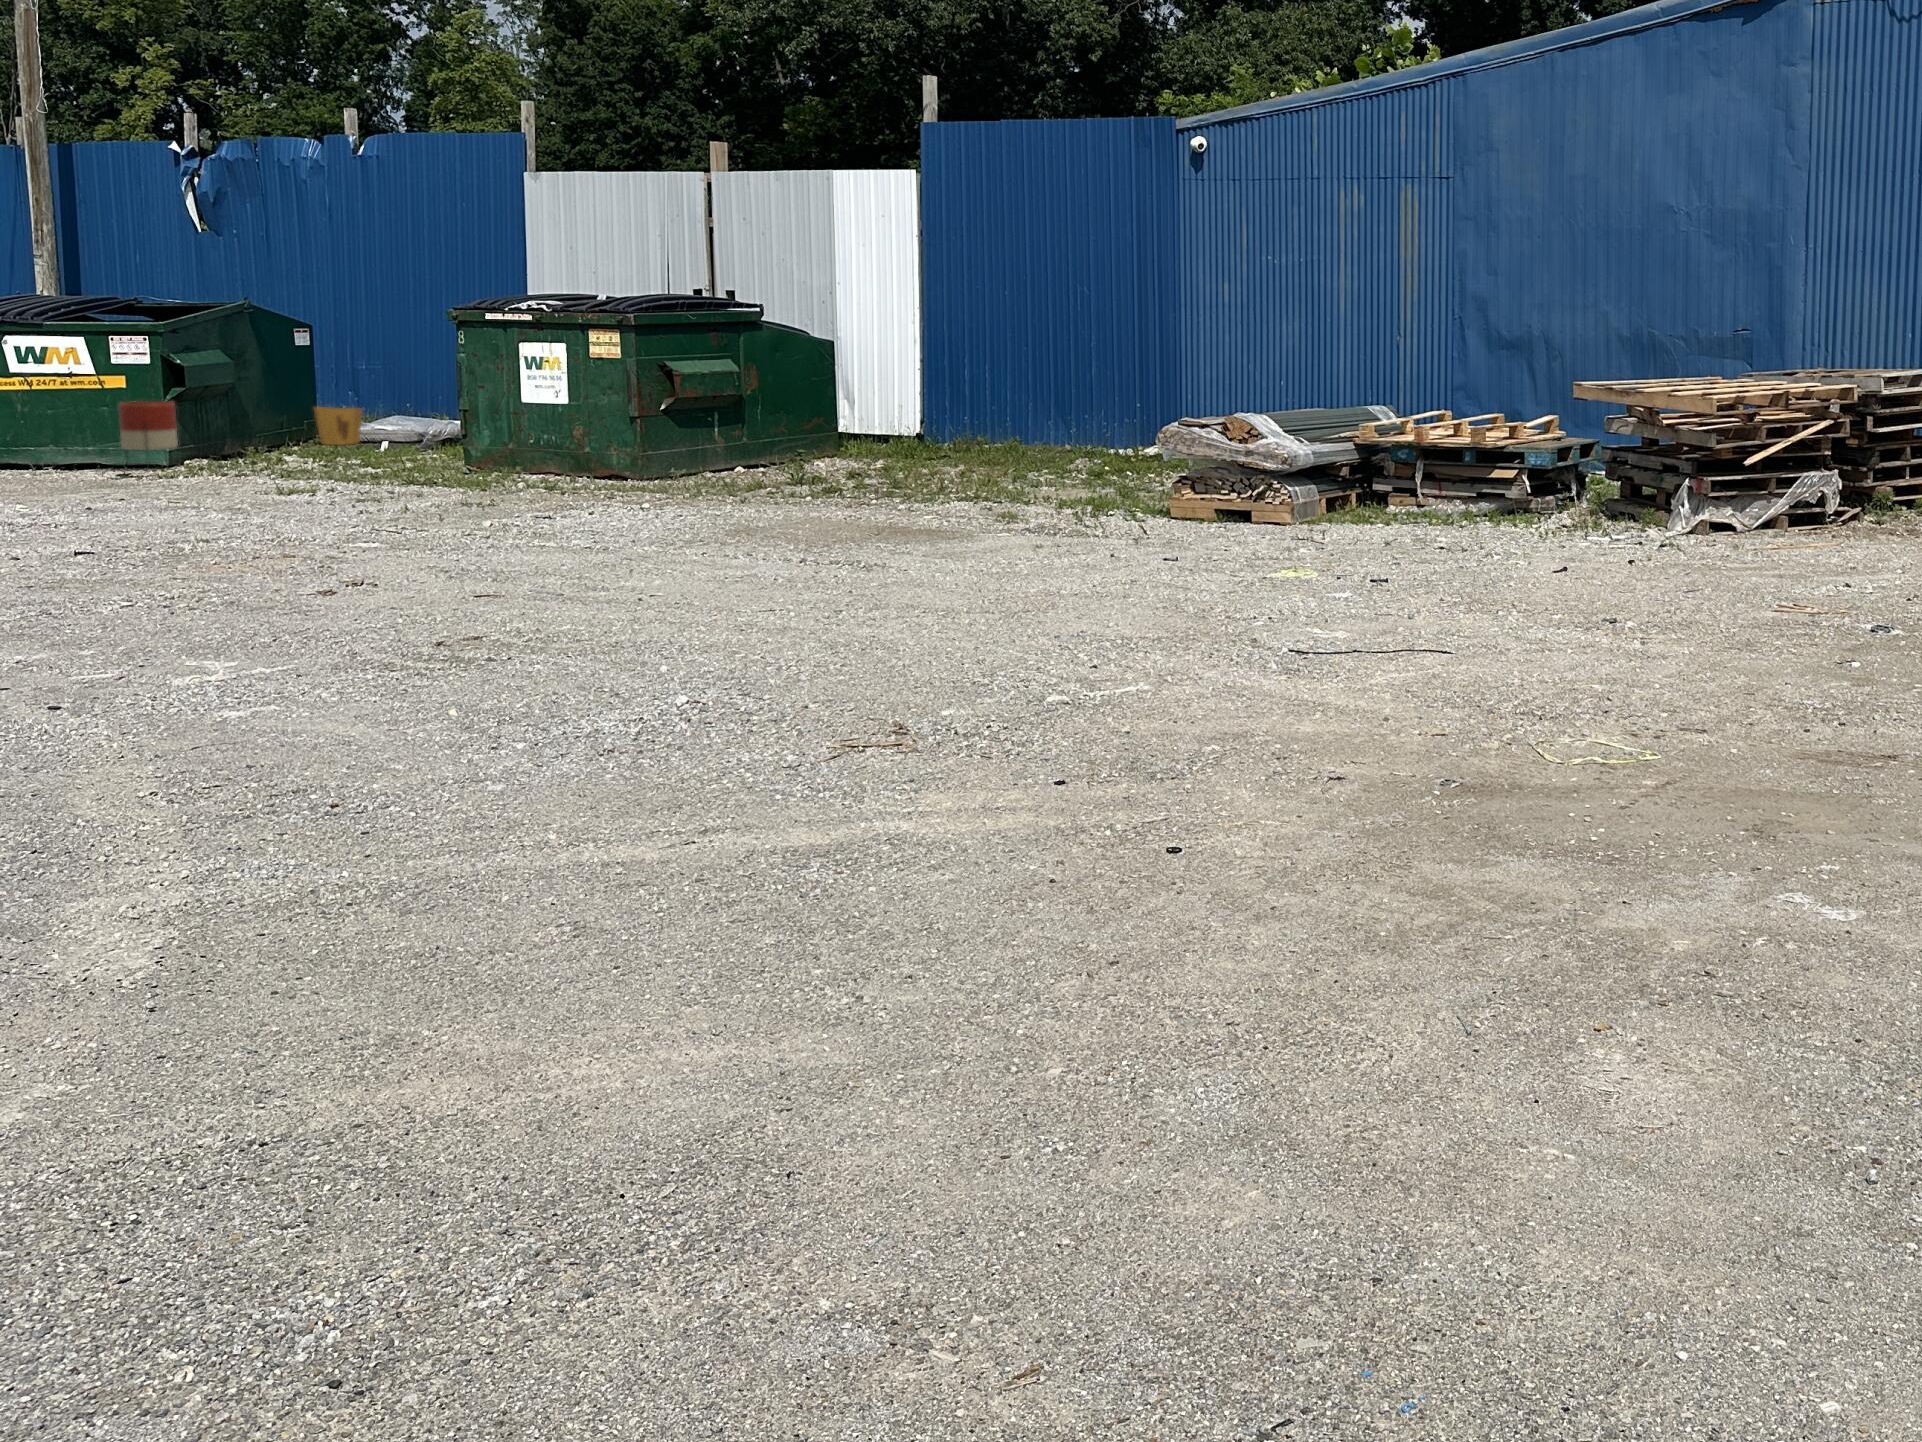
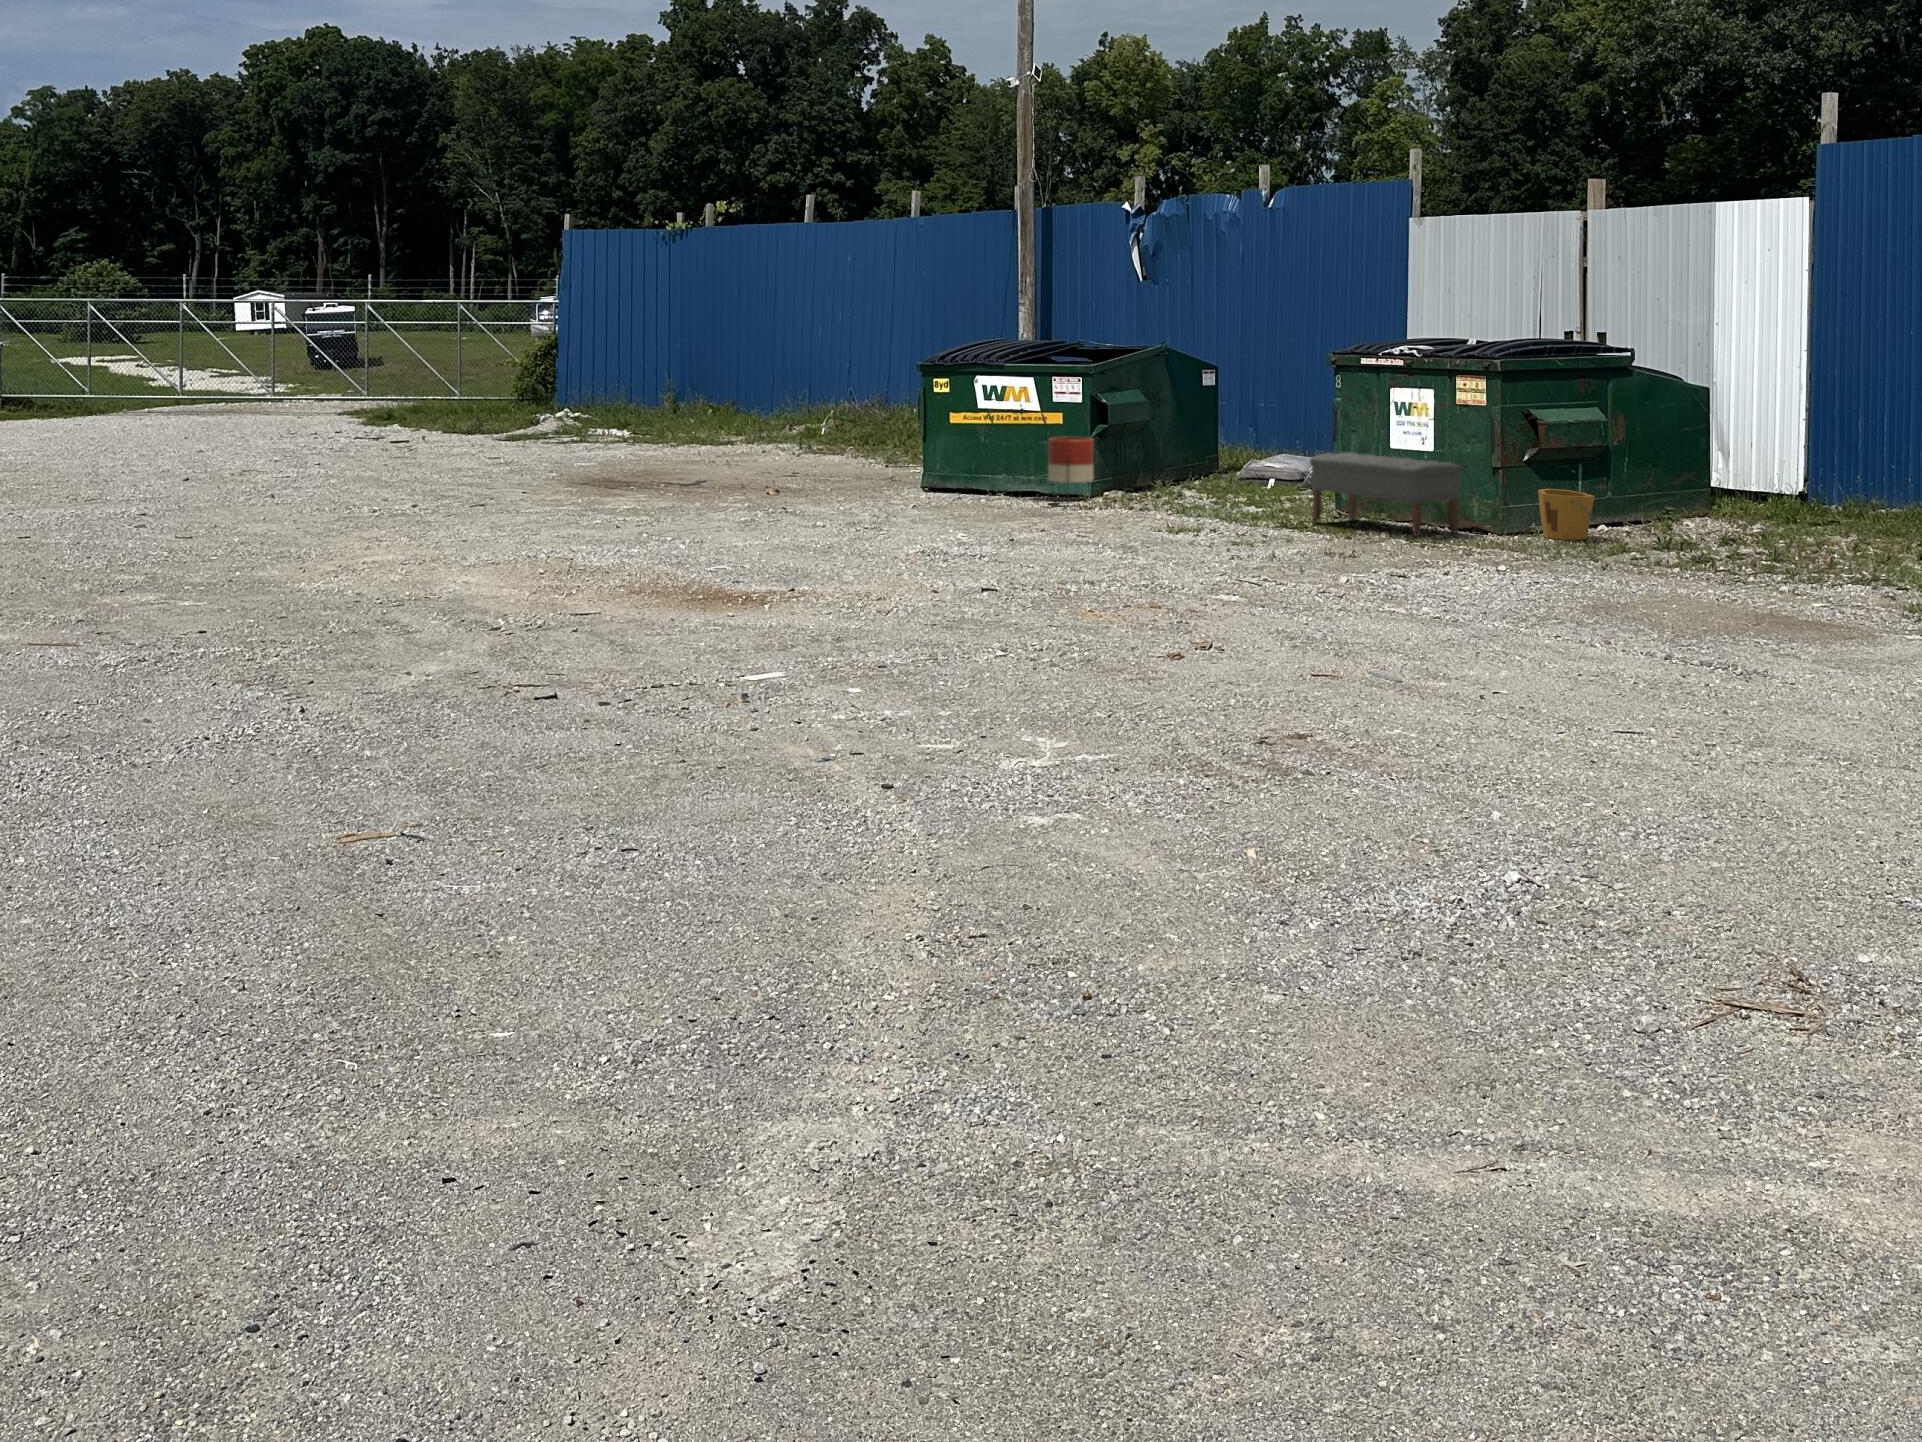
bucket: present [314,407,366,445] -> present [1538,489,1595,540]
bench: none [433,407,594,485] -> present [1310,453,1461,537]

